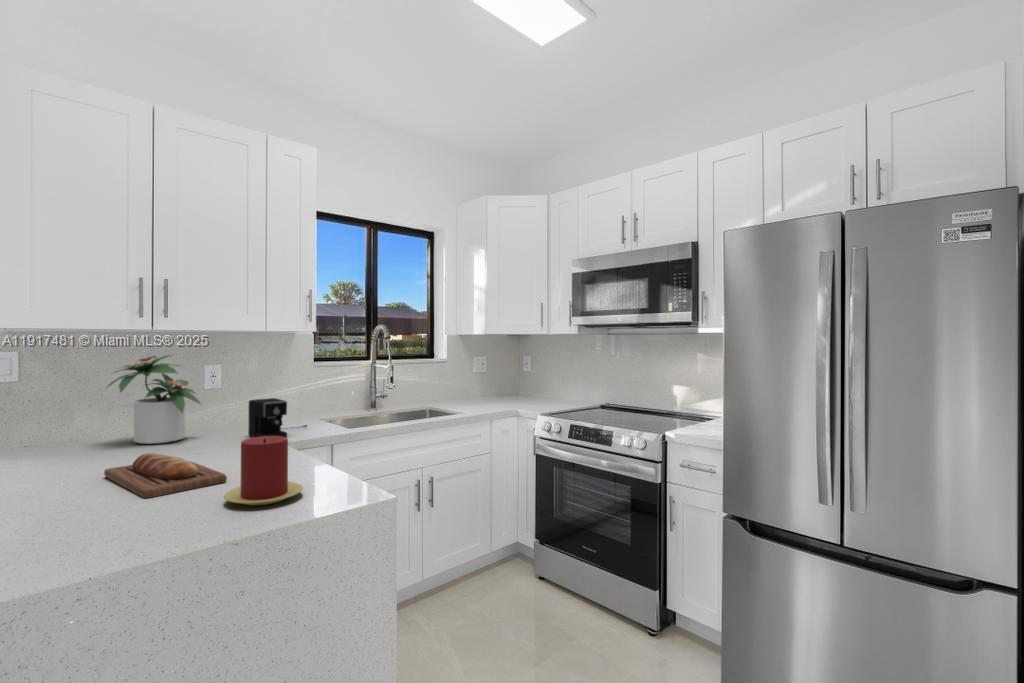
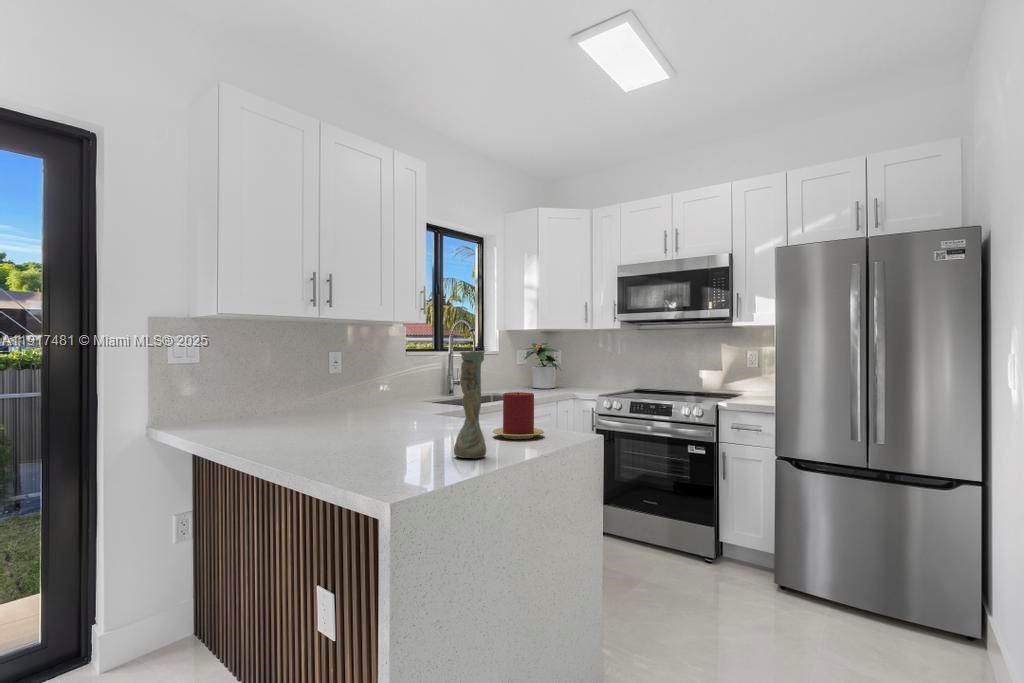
potted plant: present [107,355,201,444] -> present [524,343,561,389]
vase: none [47,391,113,558] -> present [454,351,486,458]
coffee maker: present [248,398,307,437] -> none [391,379,425,413]
bread loaf: present [104,453,227,498] -> none [356,413,462,439]

